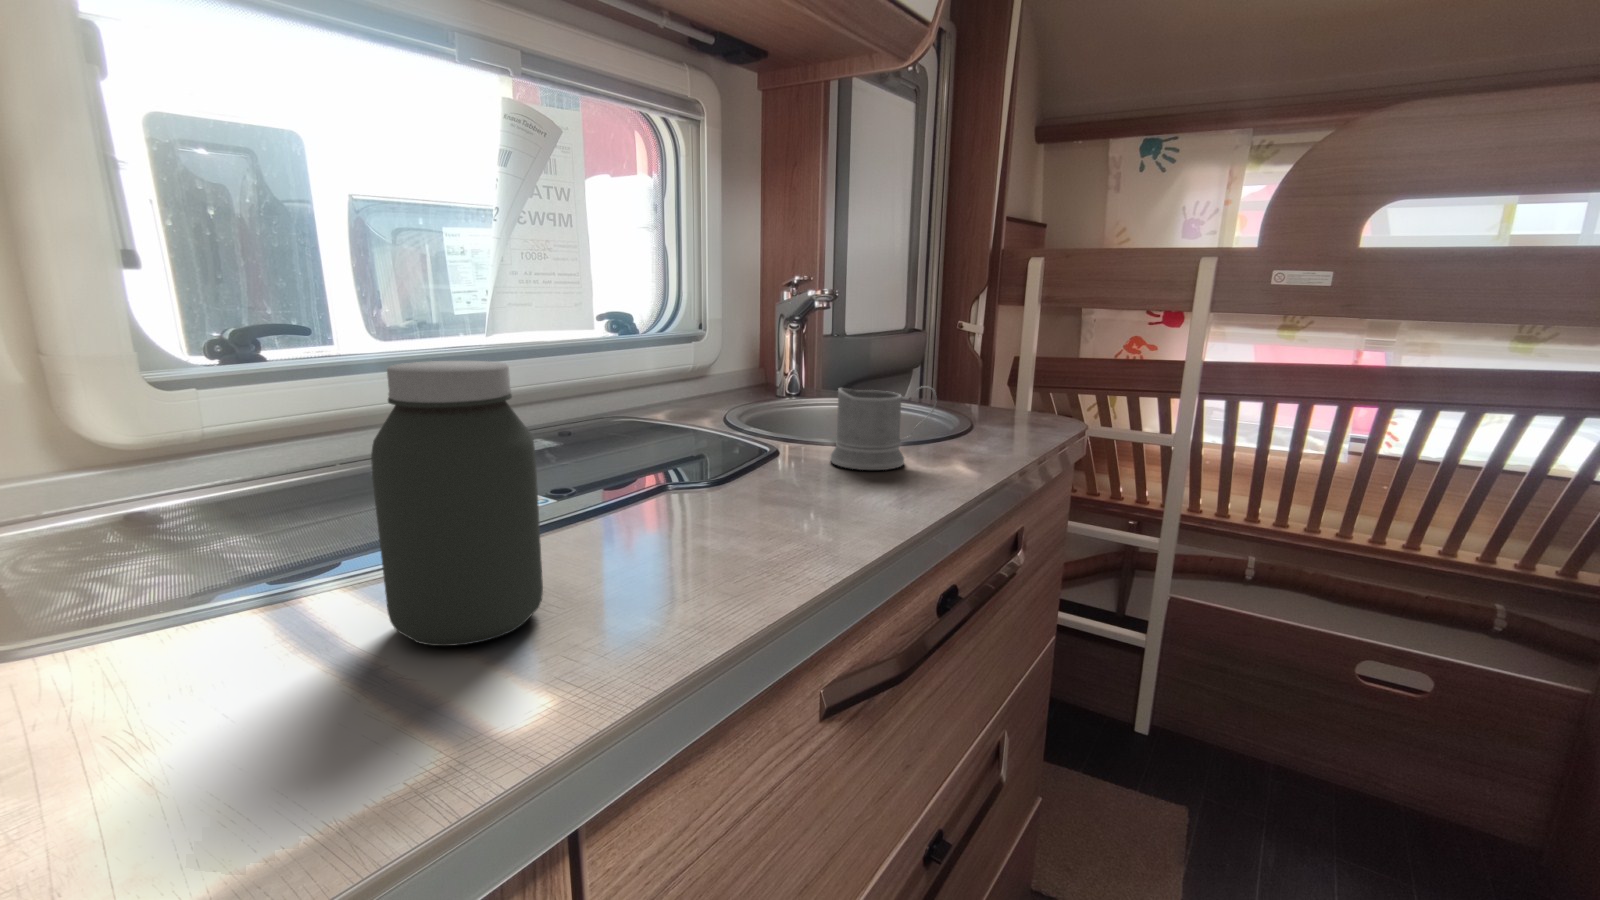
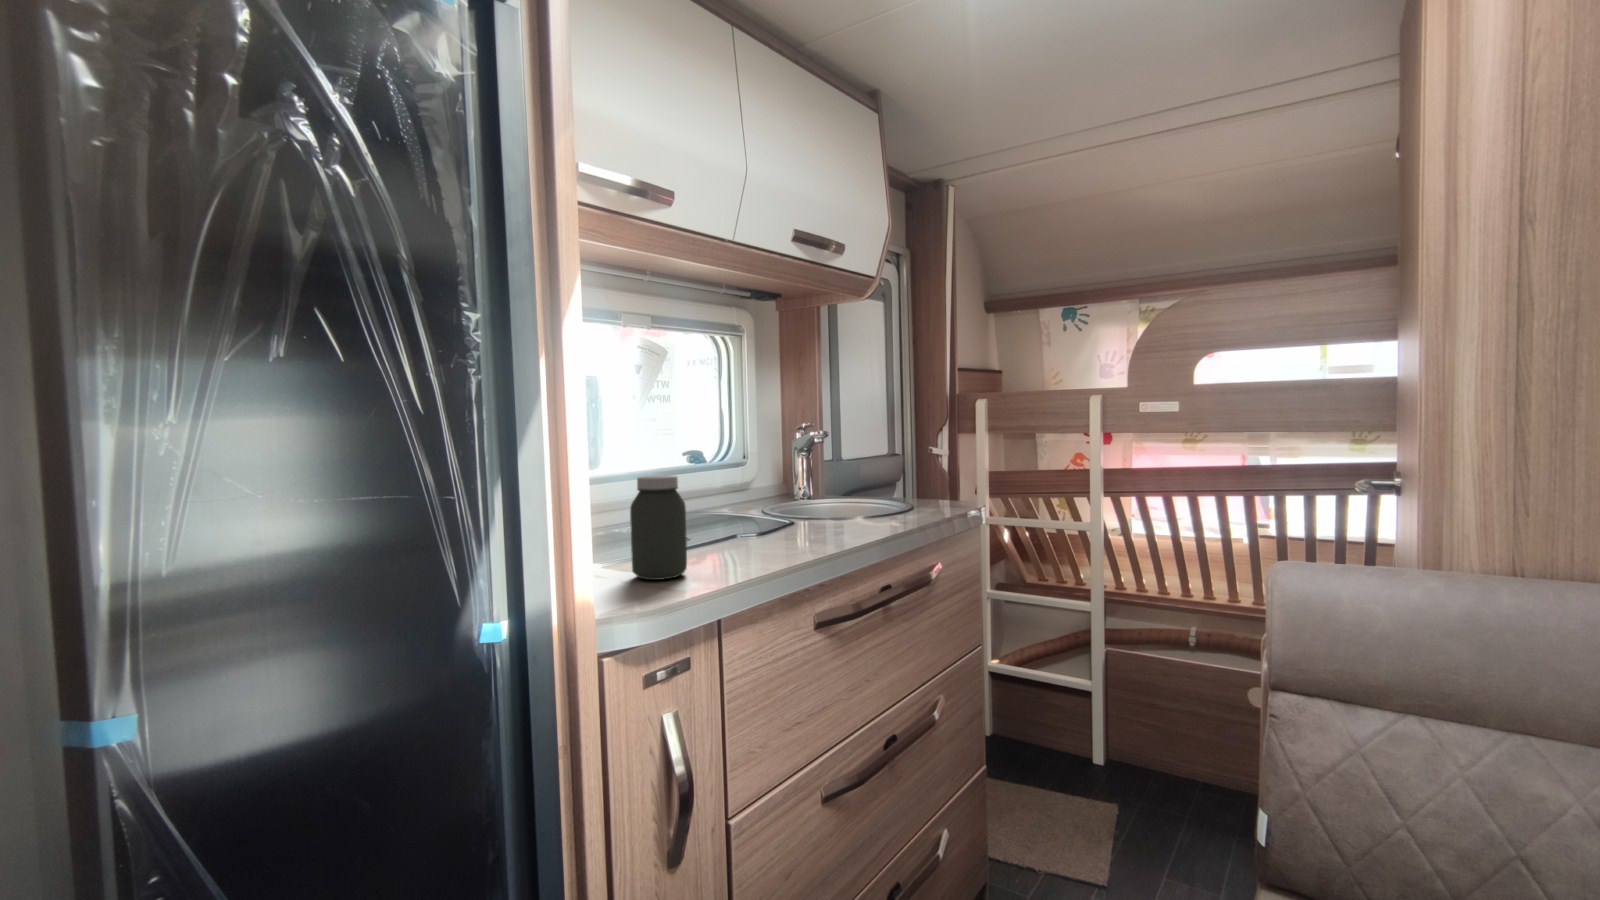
mug: present [830,386,936,470] -> none [818,486,874,532]

